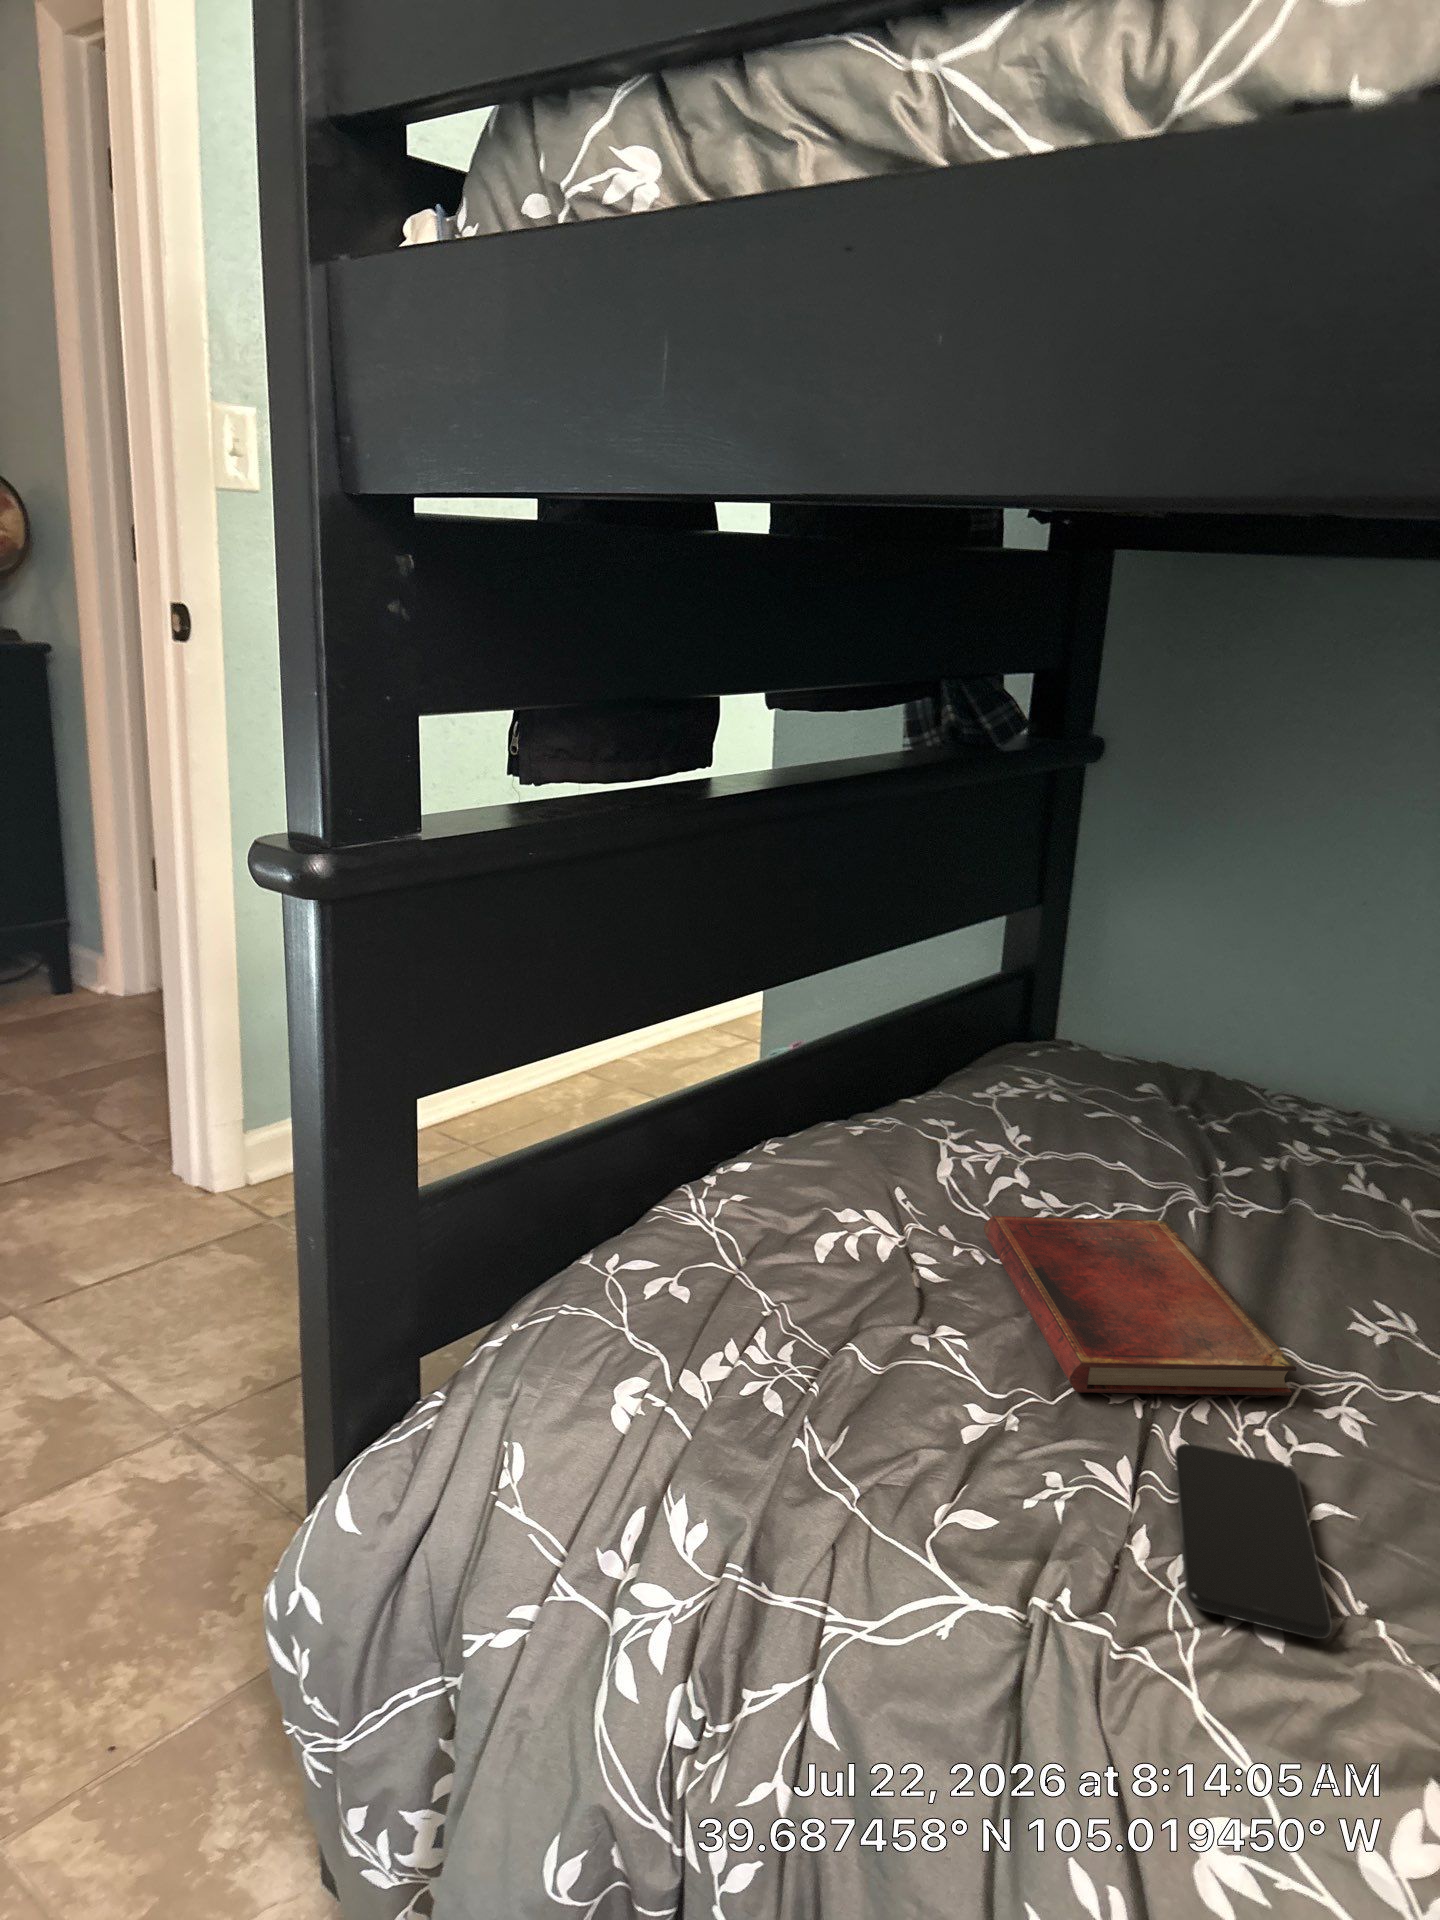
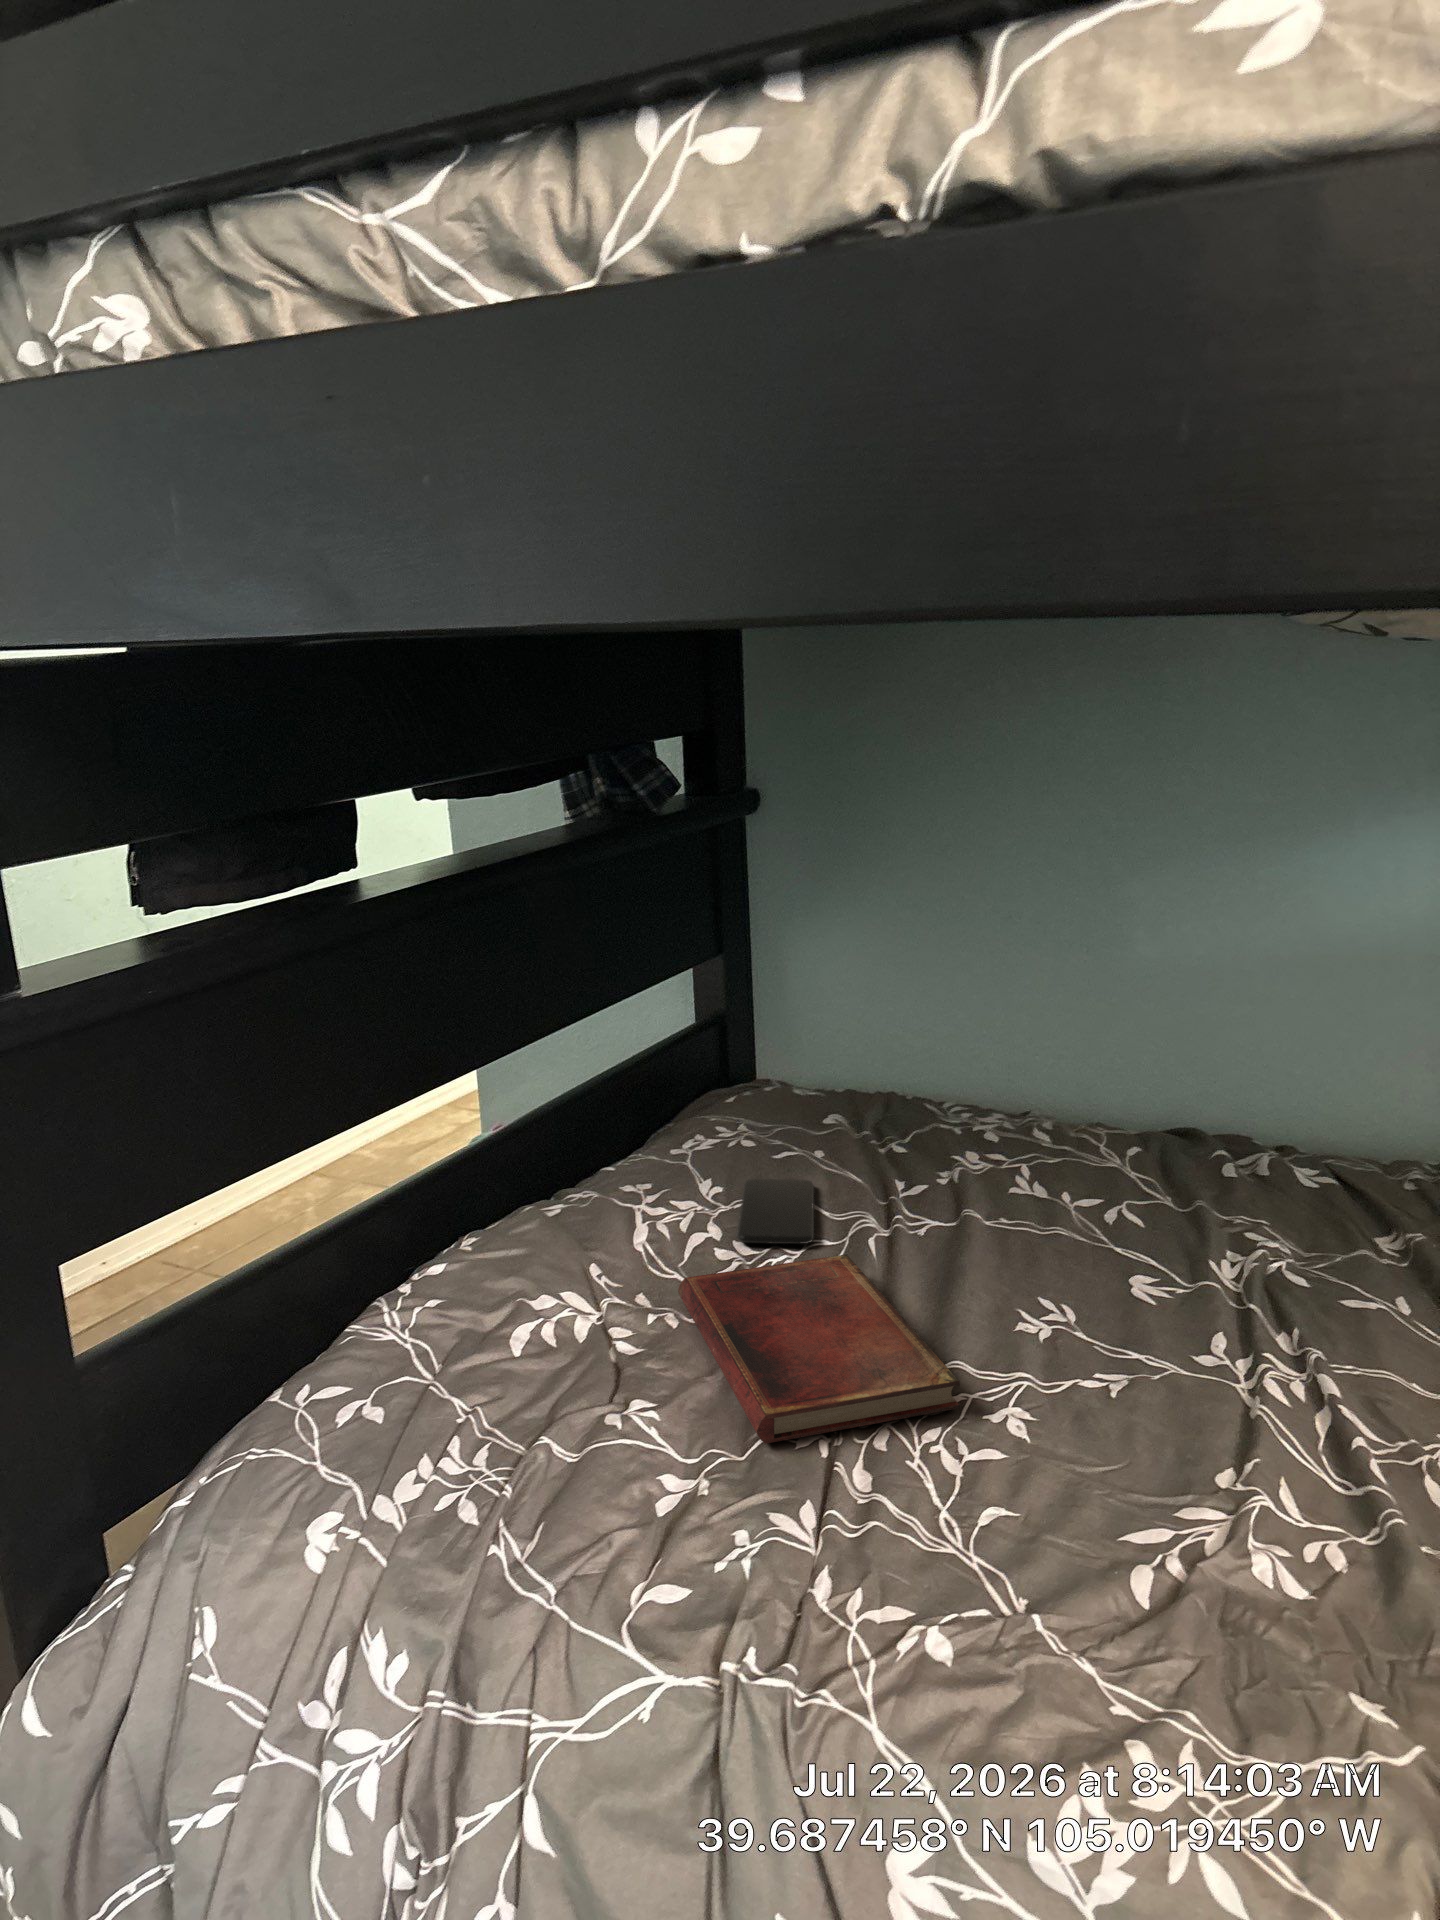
smartphone: present [1175,1444,1332,1639] -> present [737,1179,814,1244]

